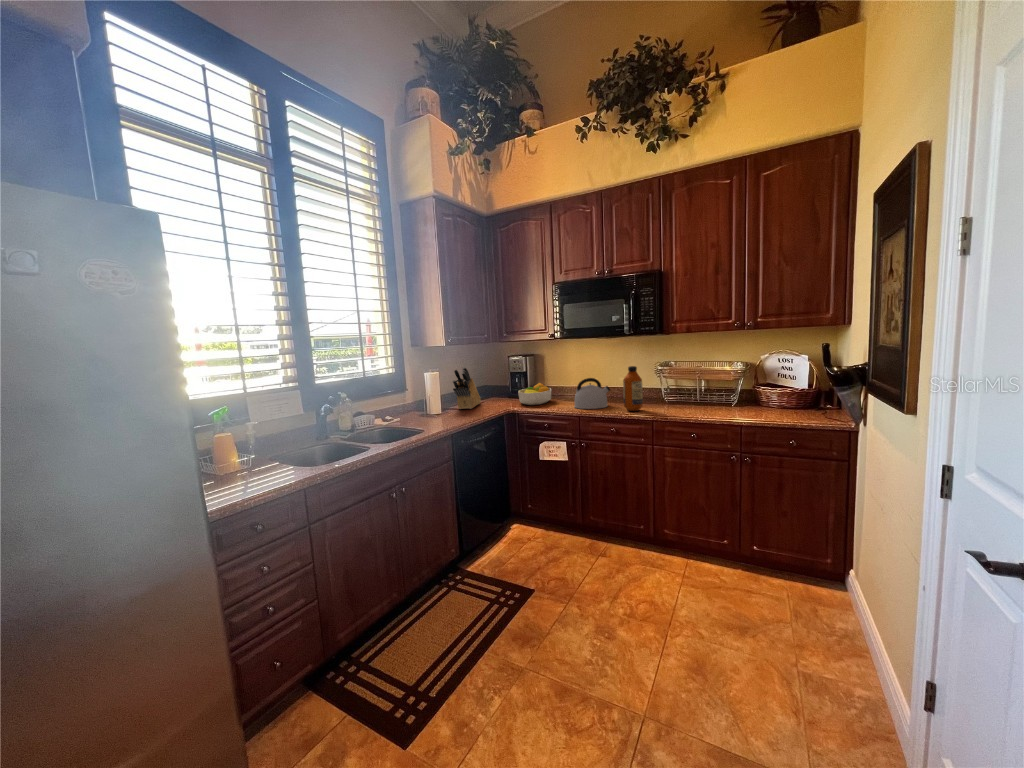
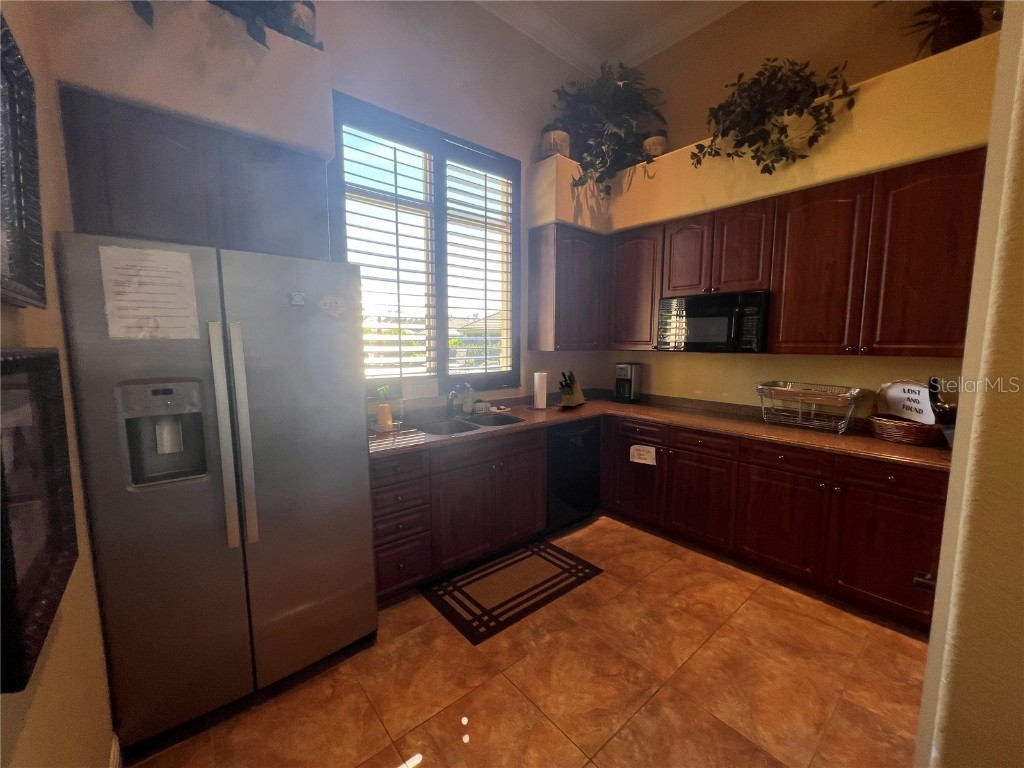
bottle: present [623,366,643,411] -> none [714,383,735,426]
kettle: present [574,378,610,409] -> none [667,390,705,419]
fruit bowl: present [518,383,552,405] -> none [617,390,650,409]

